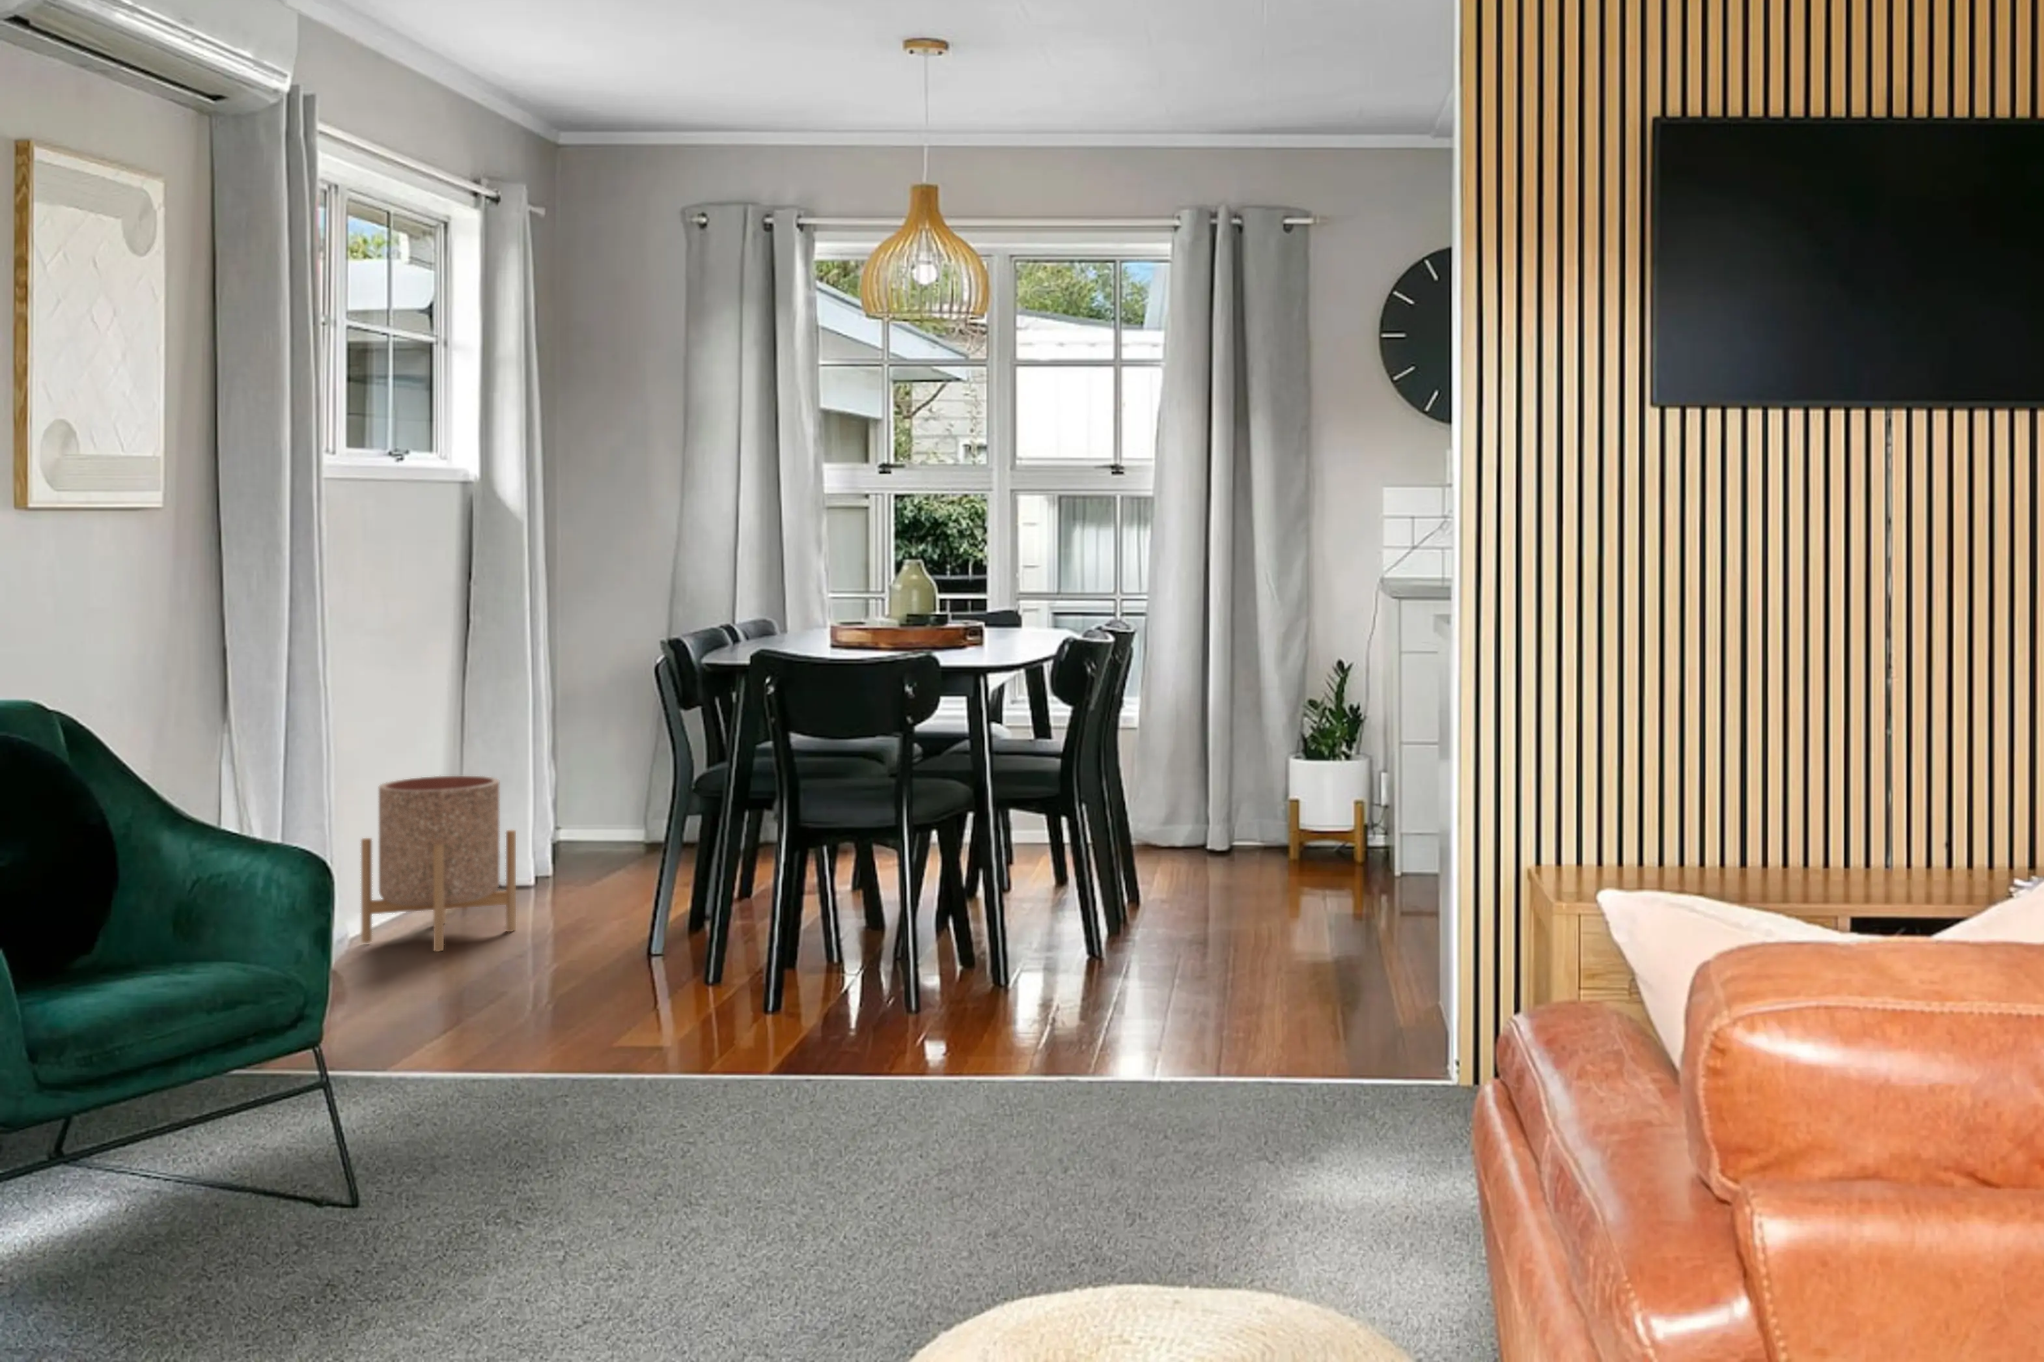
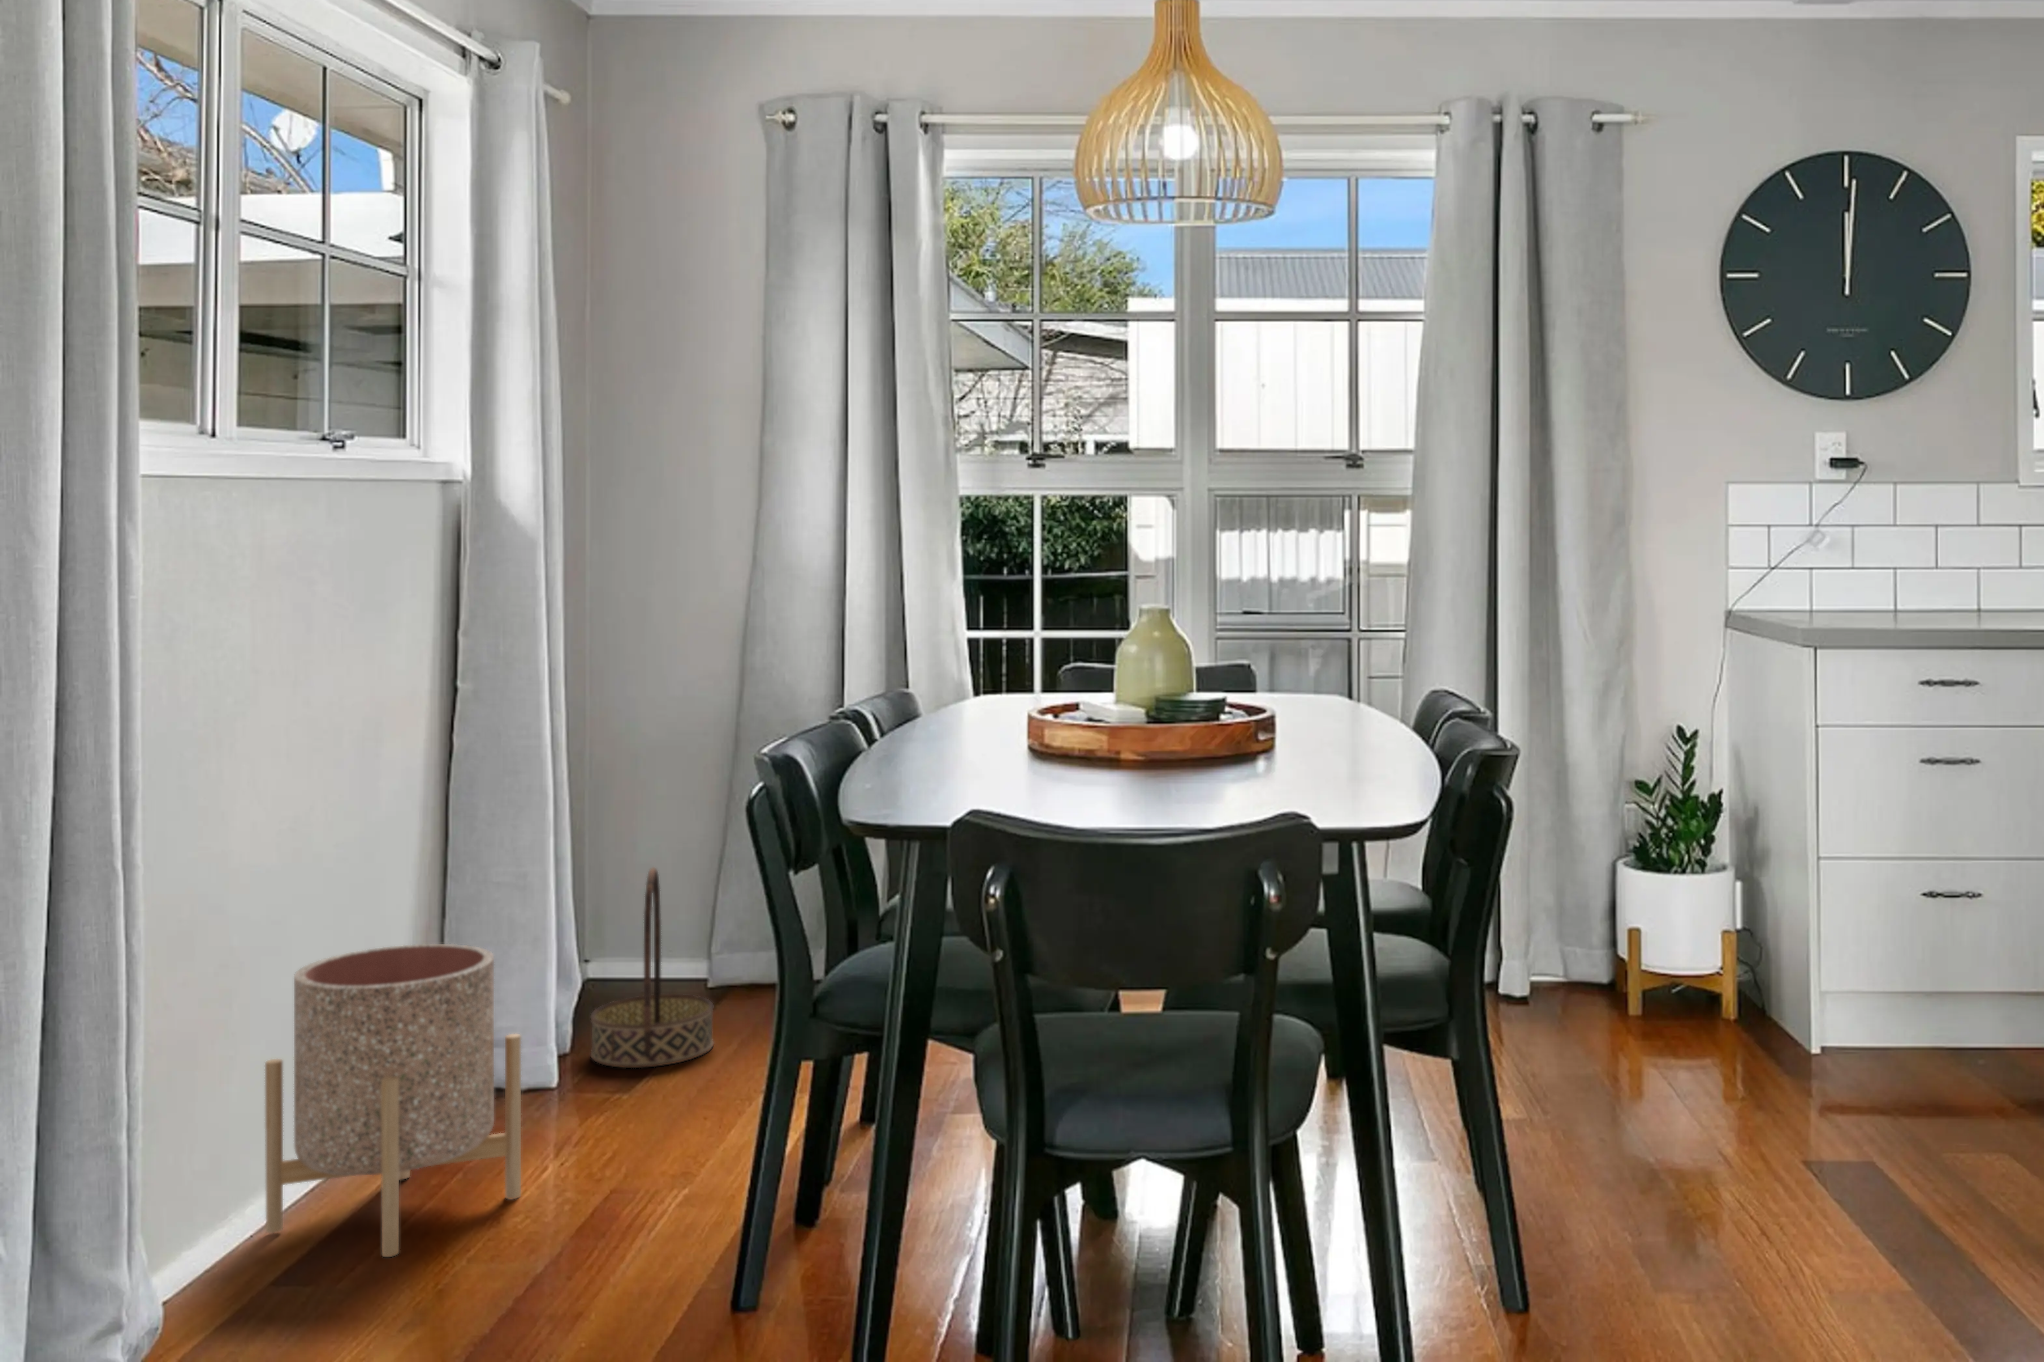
basket: none [560,747,644,879] -> present [591,868,714,1068]

